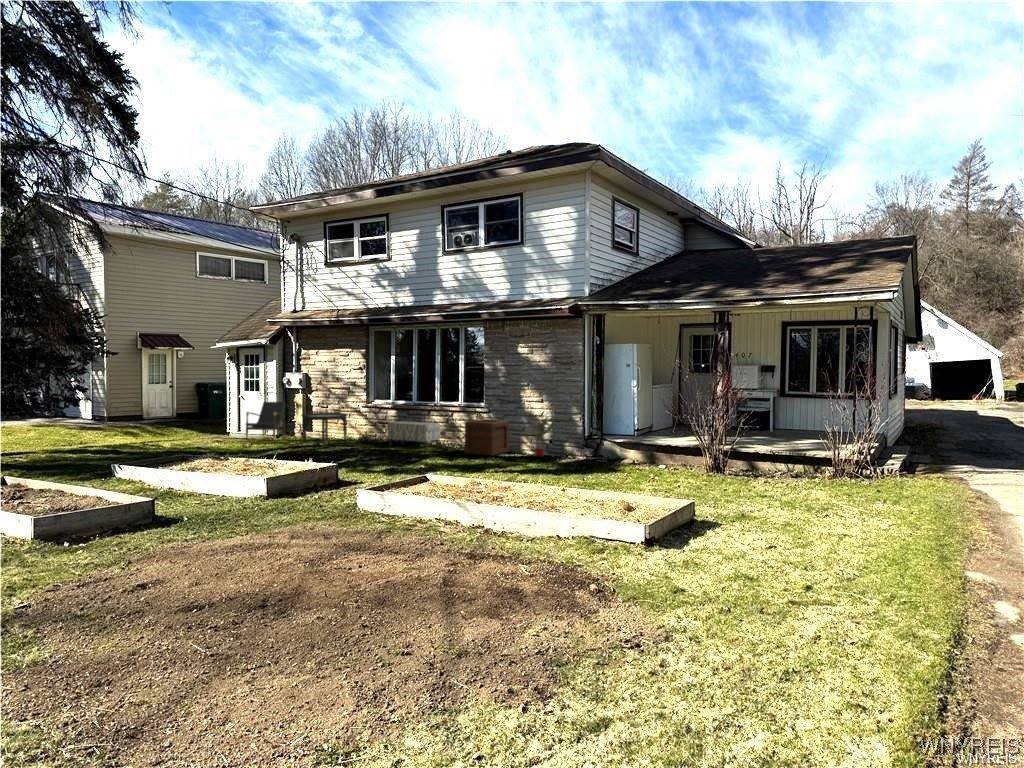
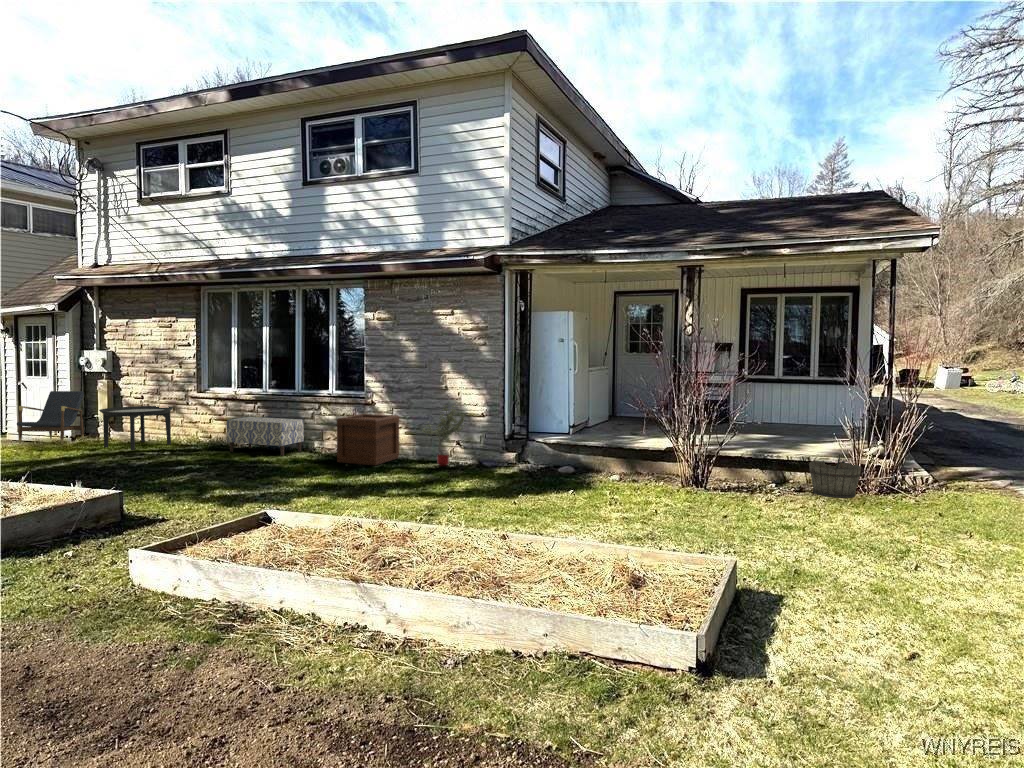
wooden bucket: none [799,450,836,481] -> present [809,455,861,498]

